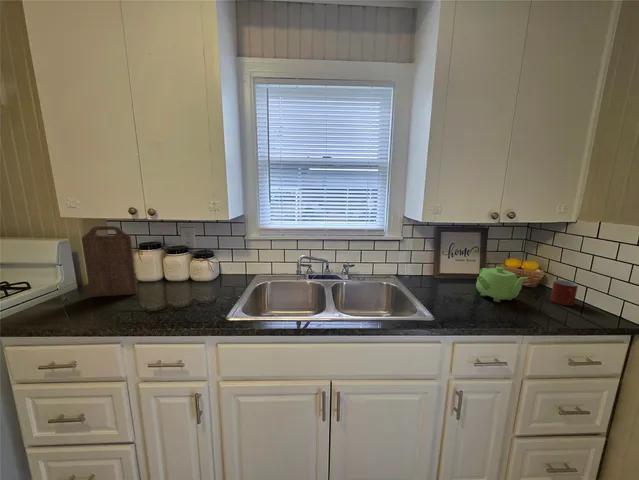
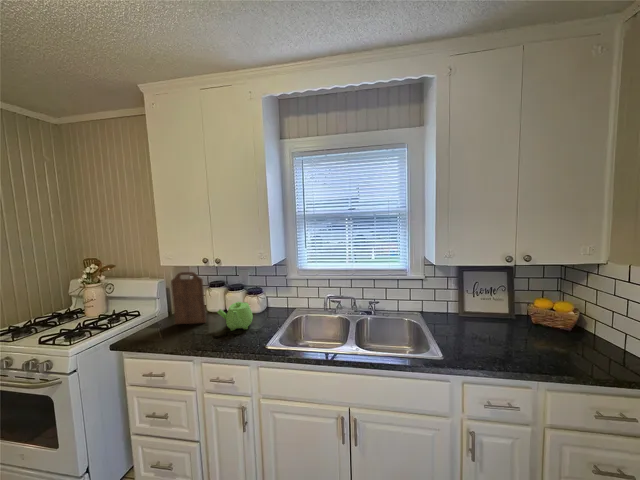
teapot: present [476,267,527,302] -> present [217,302,253,331]
mug: present [551,280,578,306] -> none [580,324,608,353]

